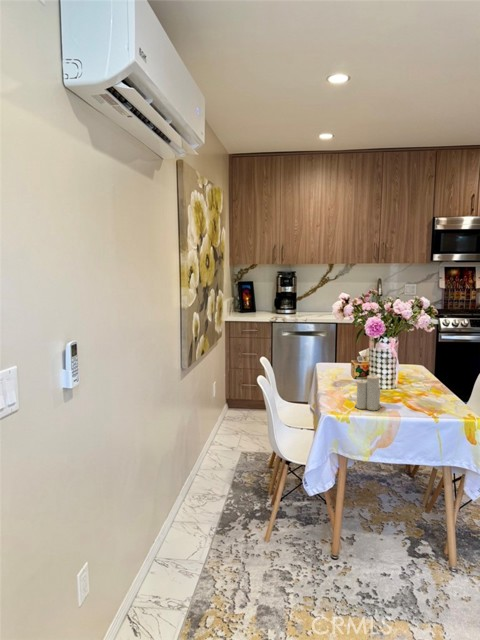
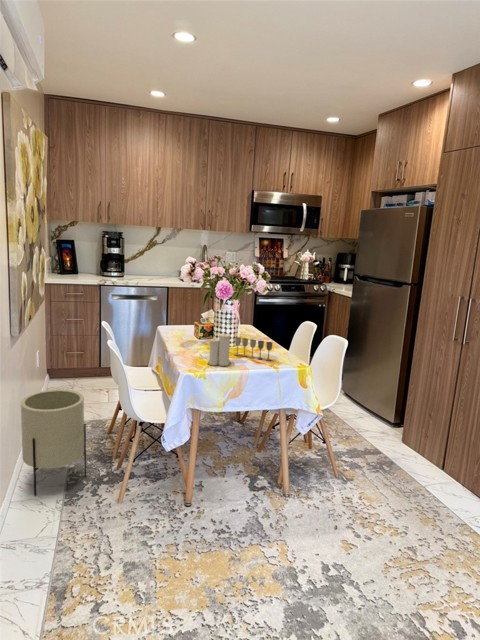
wine glass: none [389,379,433,407] -> present [235,337,272,361]
planter: none [185,421,241,519] -> present [21,390,86,496]

